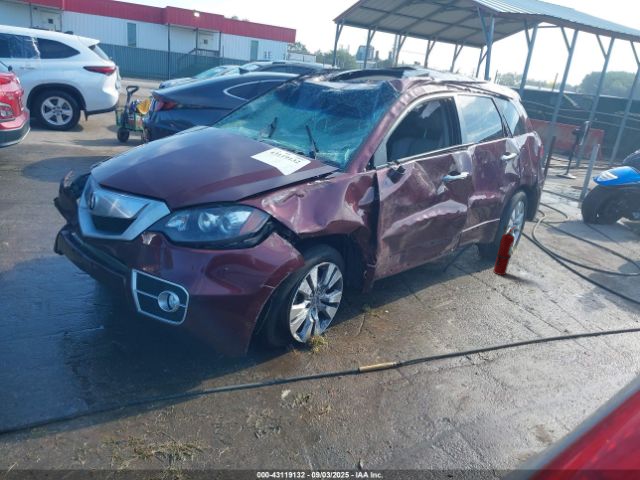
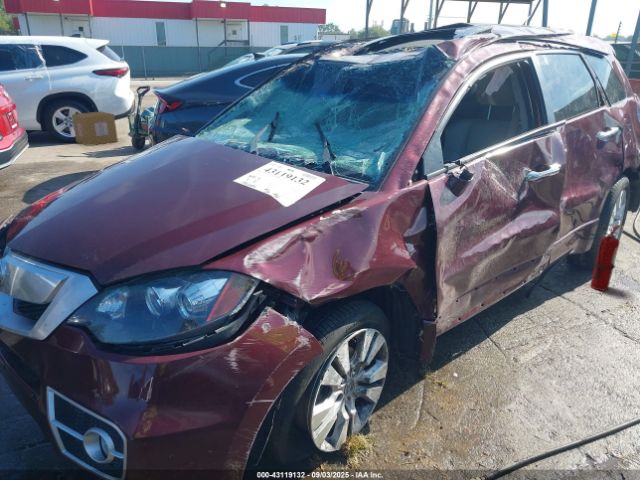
cardboard box: none [60,104,101,135] -> present [72,112,118,146]

